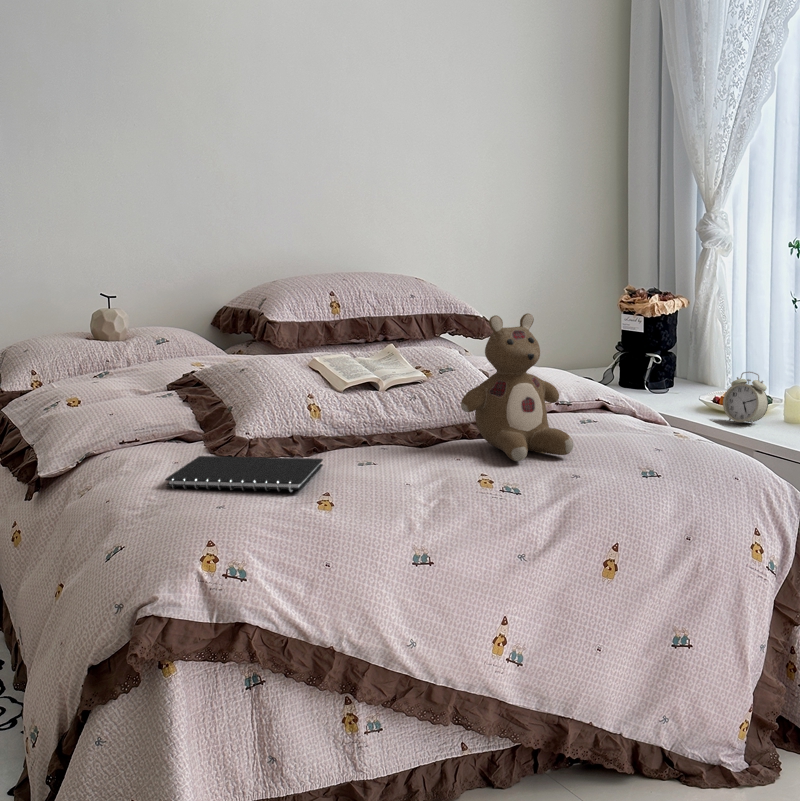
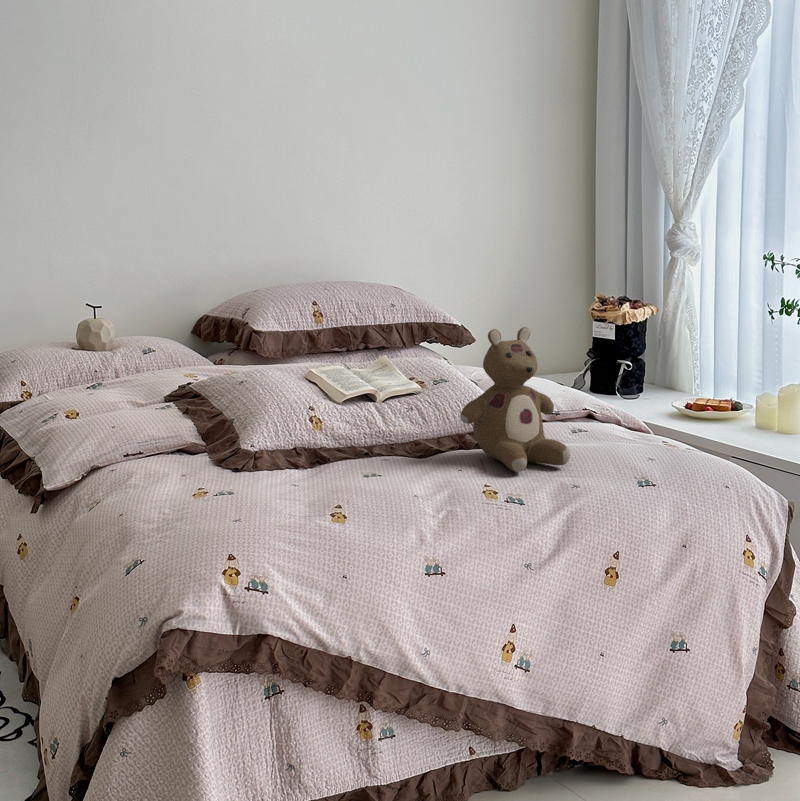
alarm clock: present [723,372,768,425] -> none [699,381,743,433]
notebook: present [165,456,323,492] -> none [176,468,329,505]

